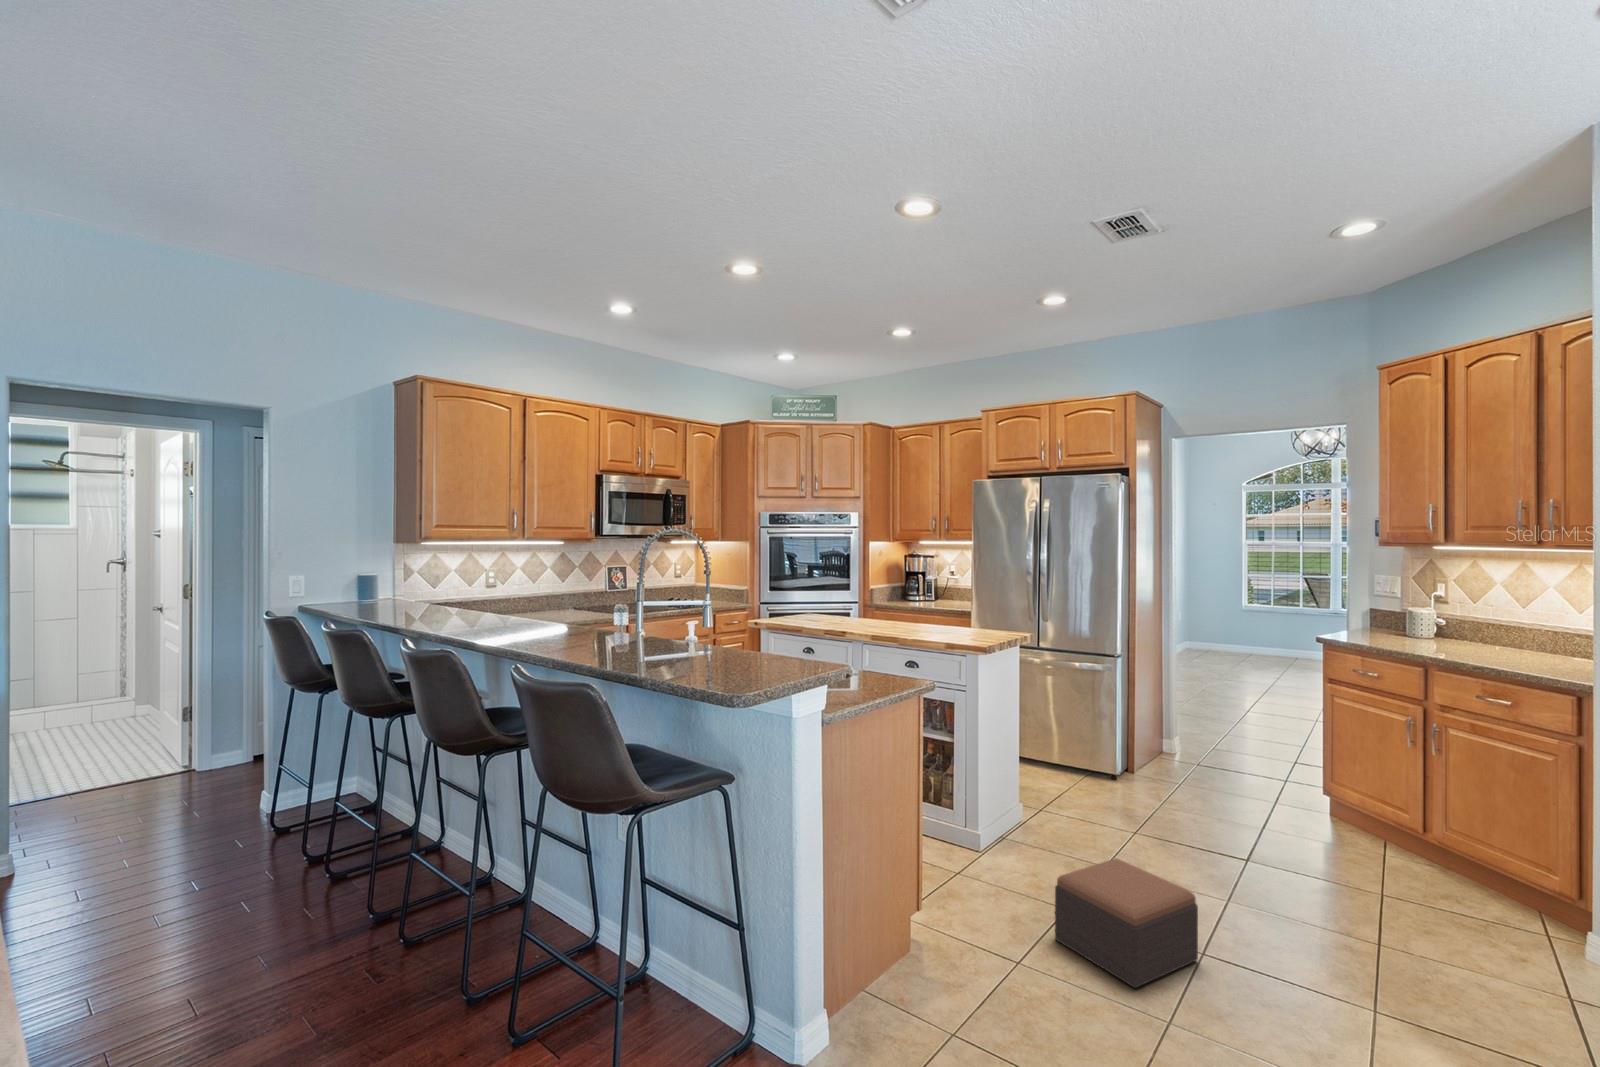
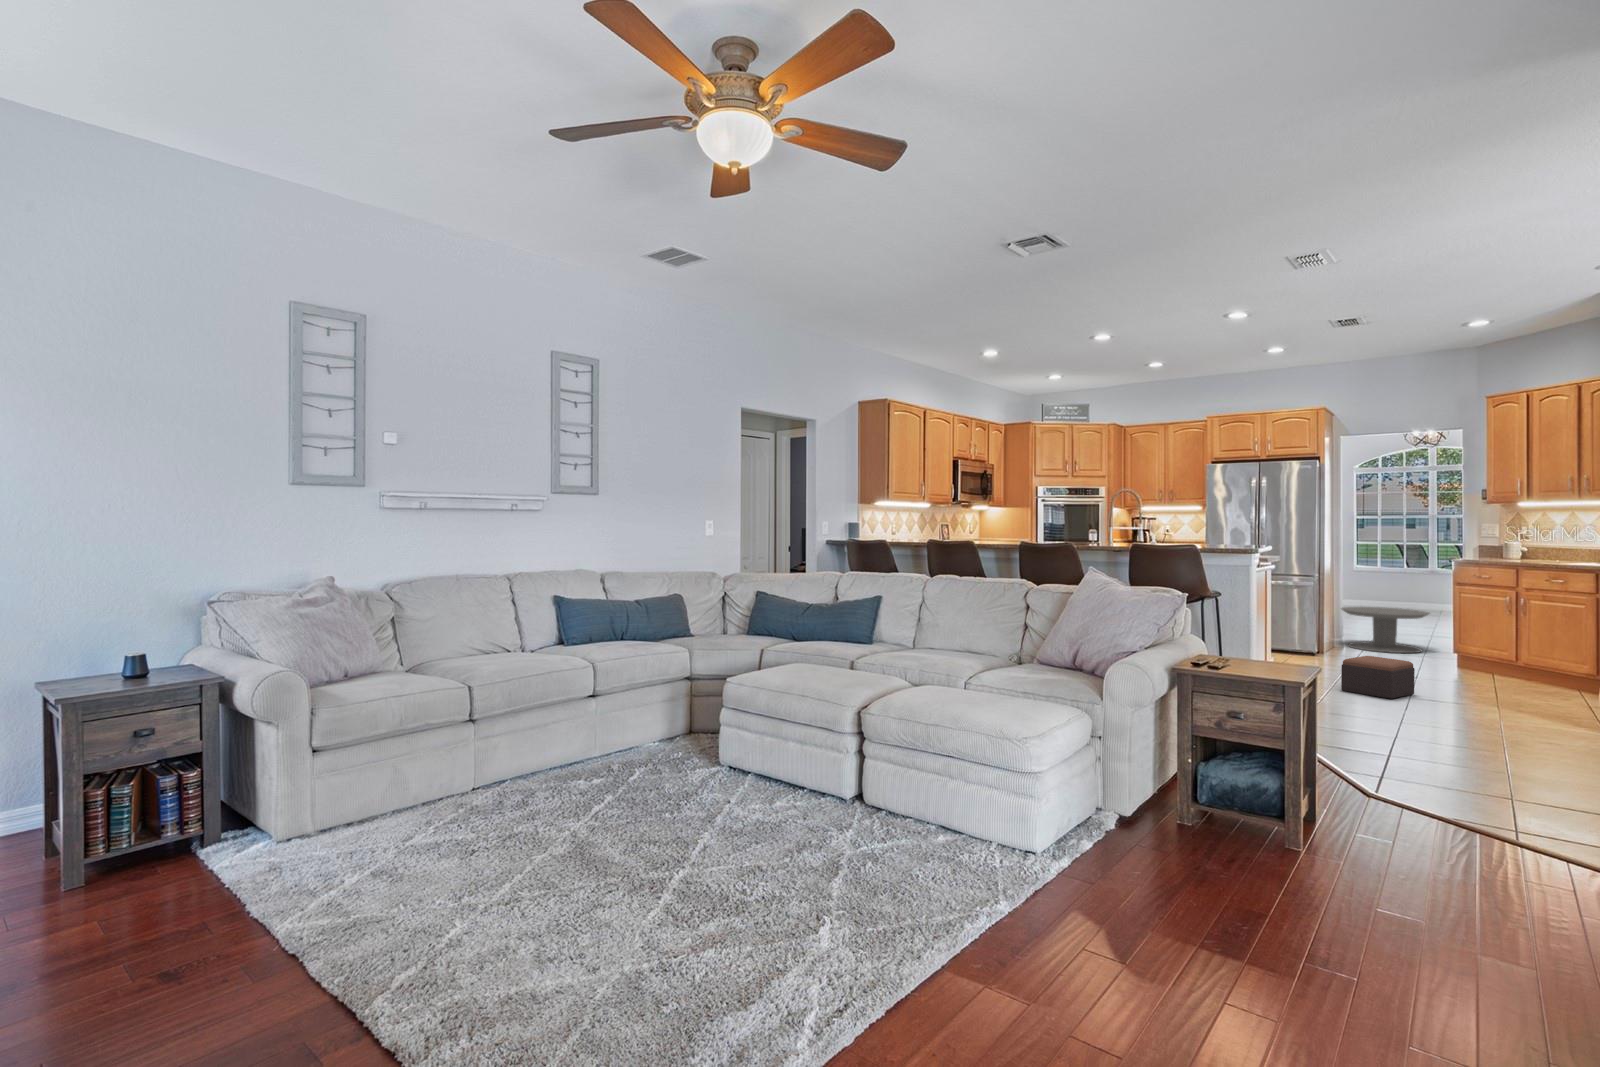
side table: none [1159,698,1294,786] -> present [1341,607,1430,653]

